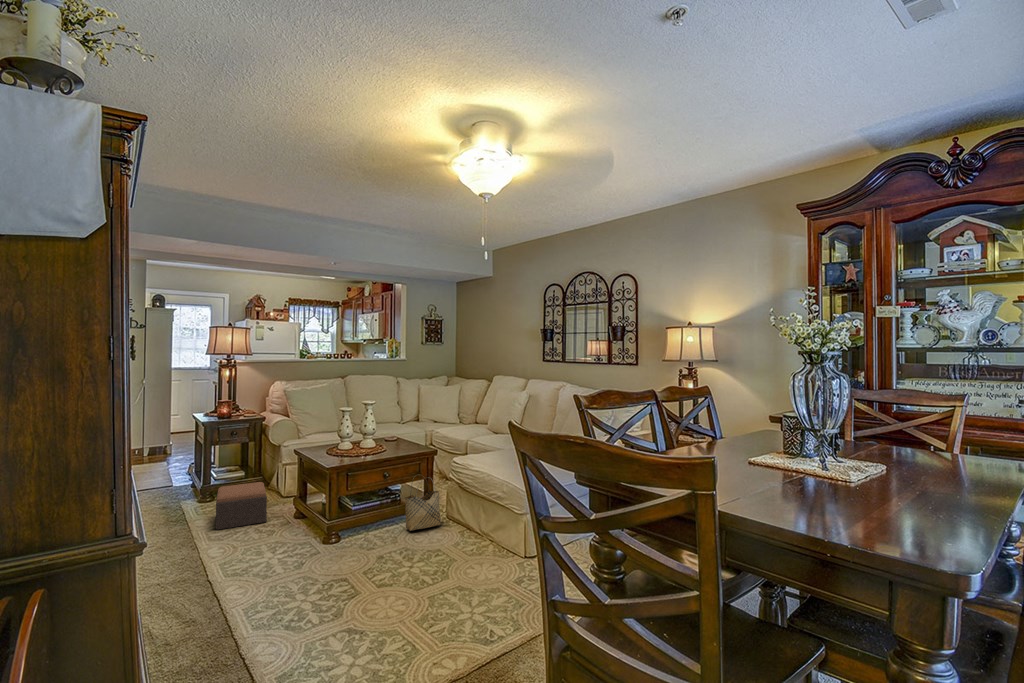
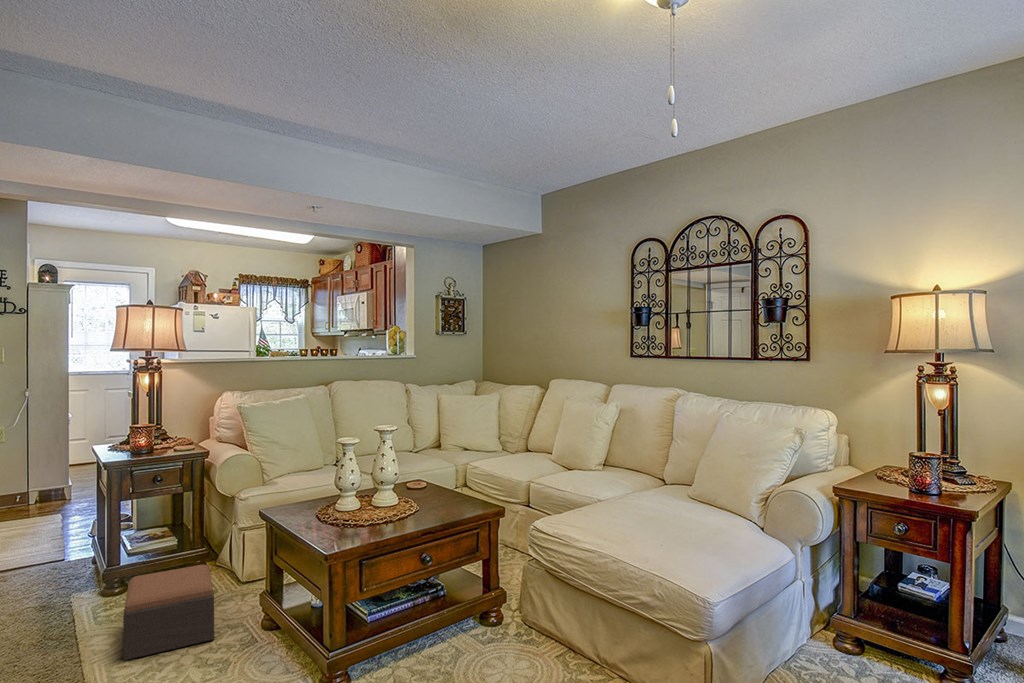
woven basket: present [405,474,441,531] -> none [460,553,520,658]

